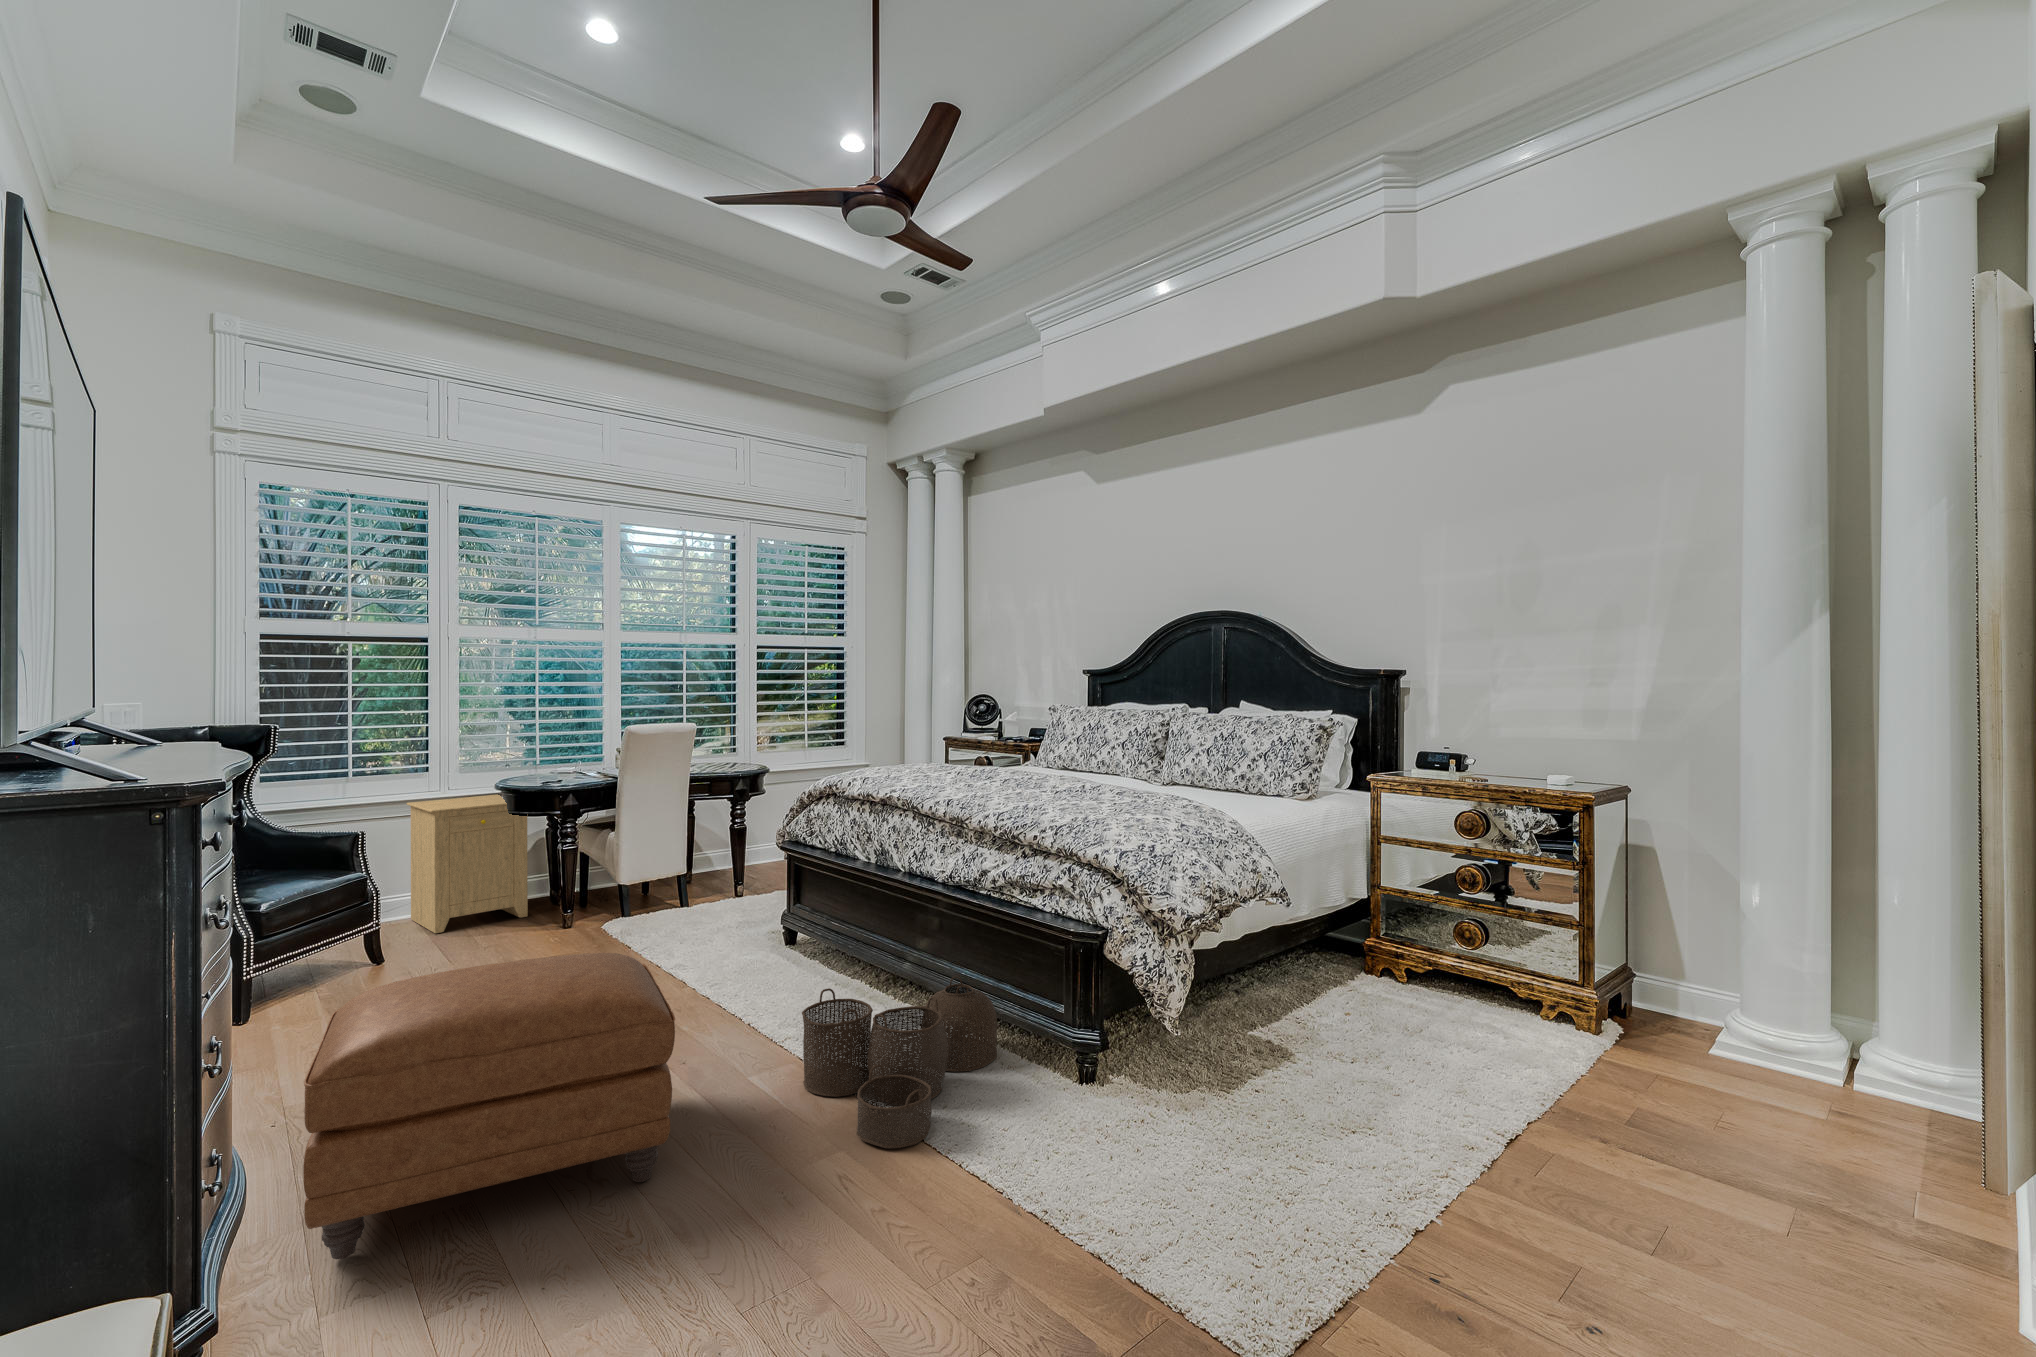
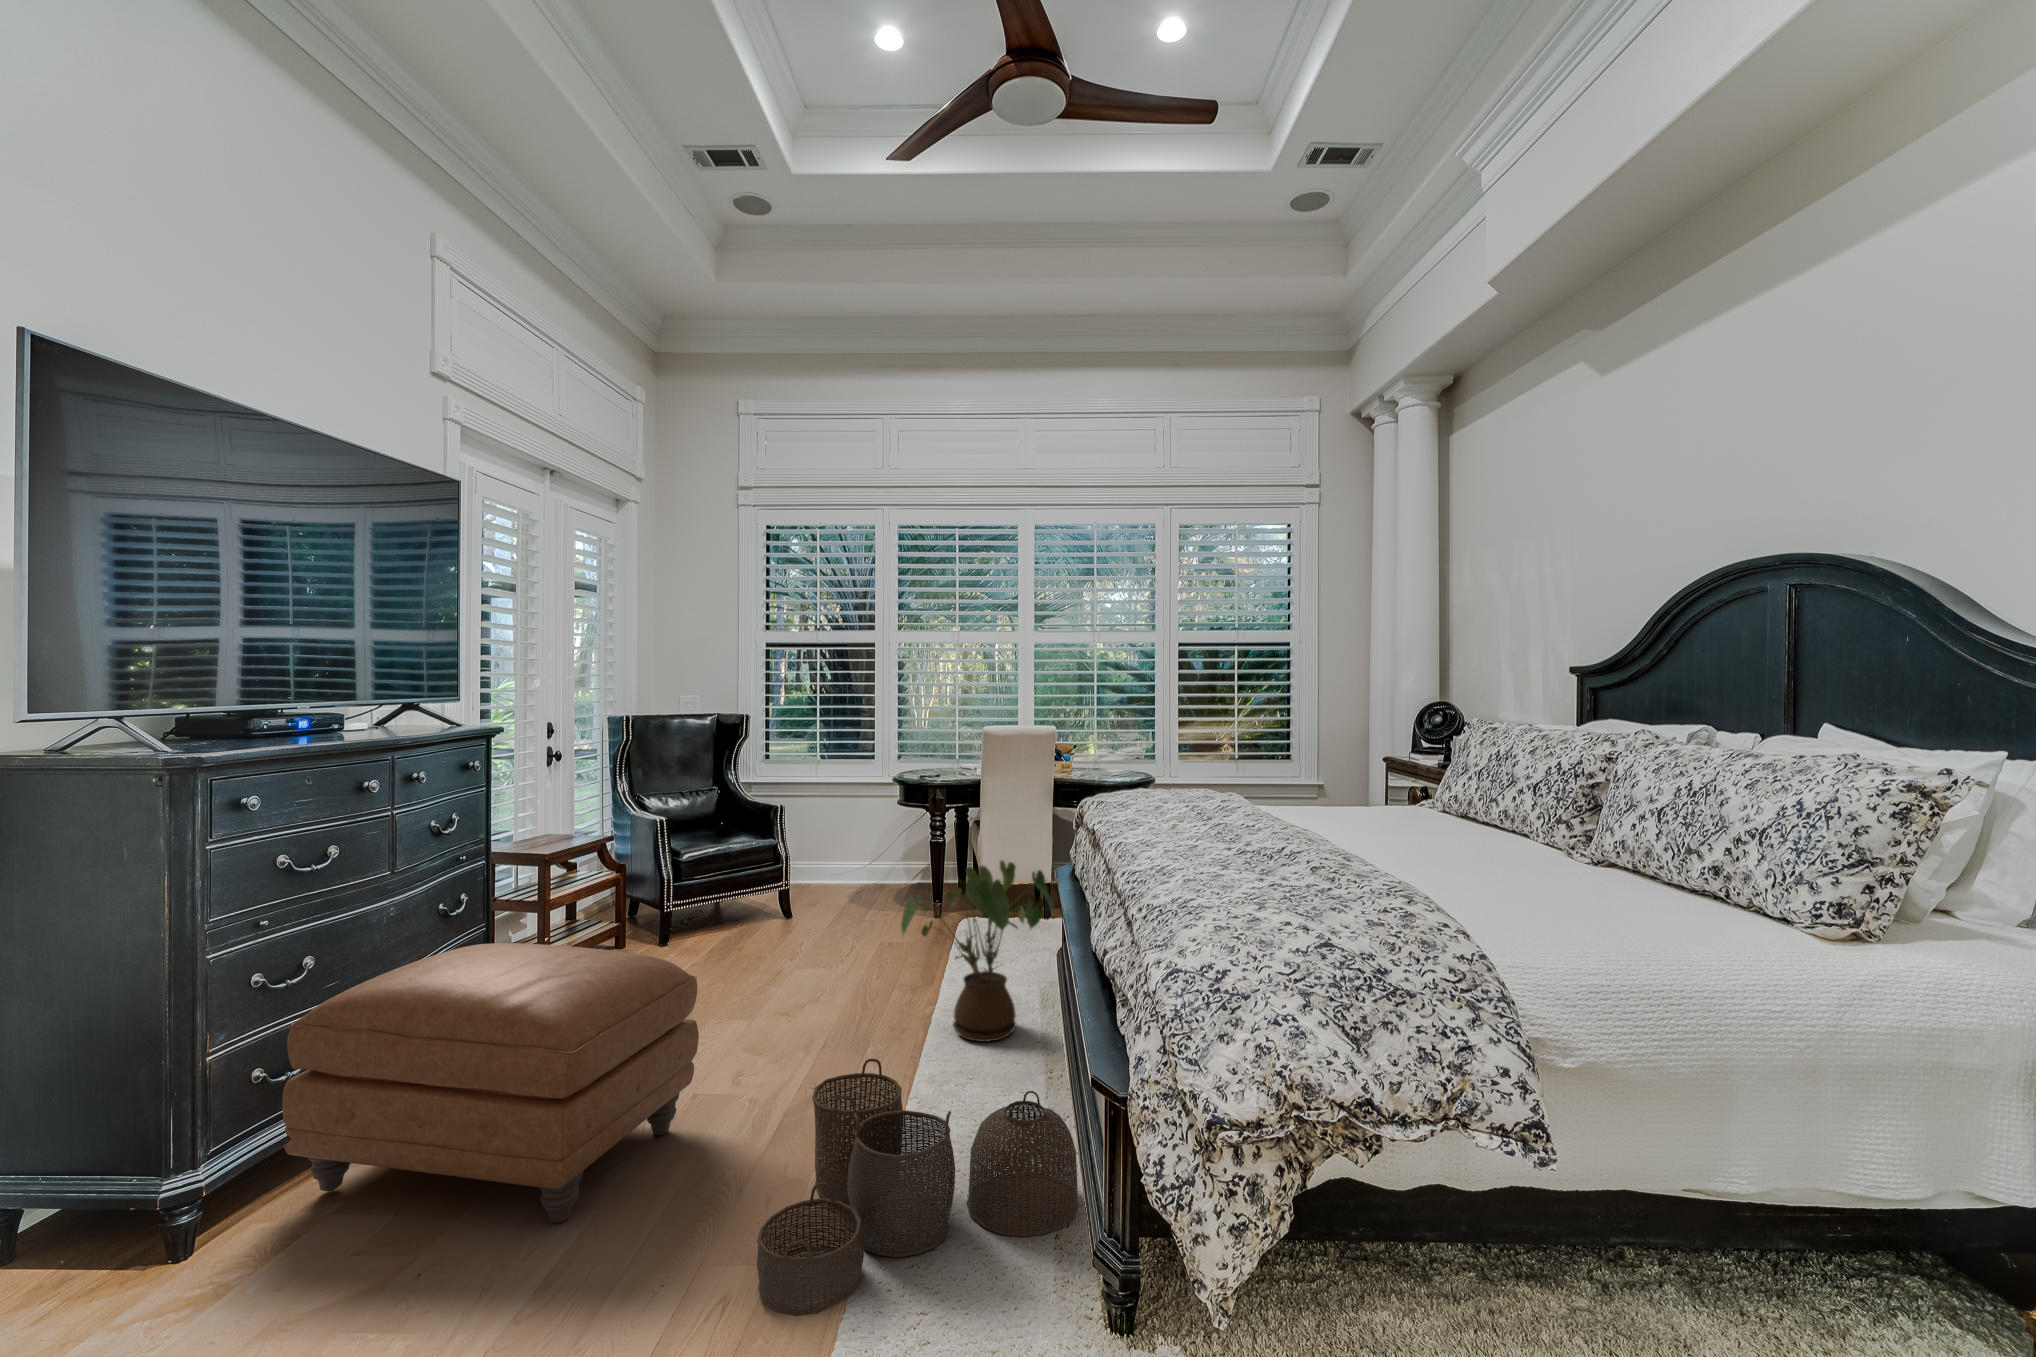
side table: present [407,795,528,933] -> none [819,781,907,902]
house plant: none [716,837,840,991] -> present [901,861,1054,1042]

